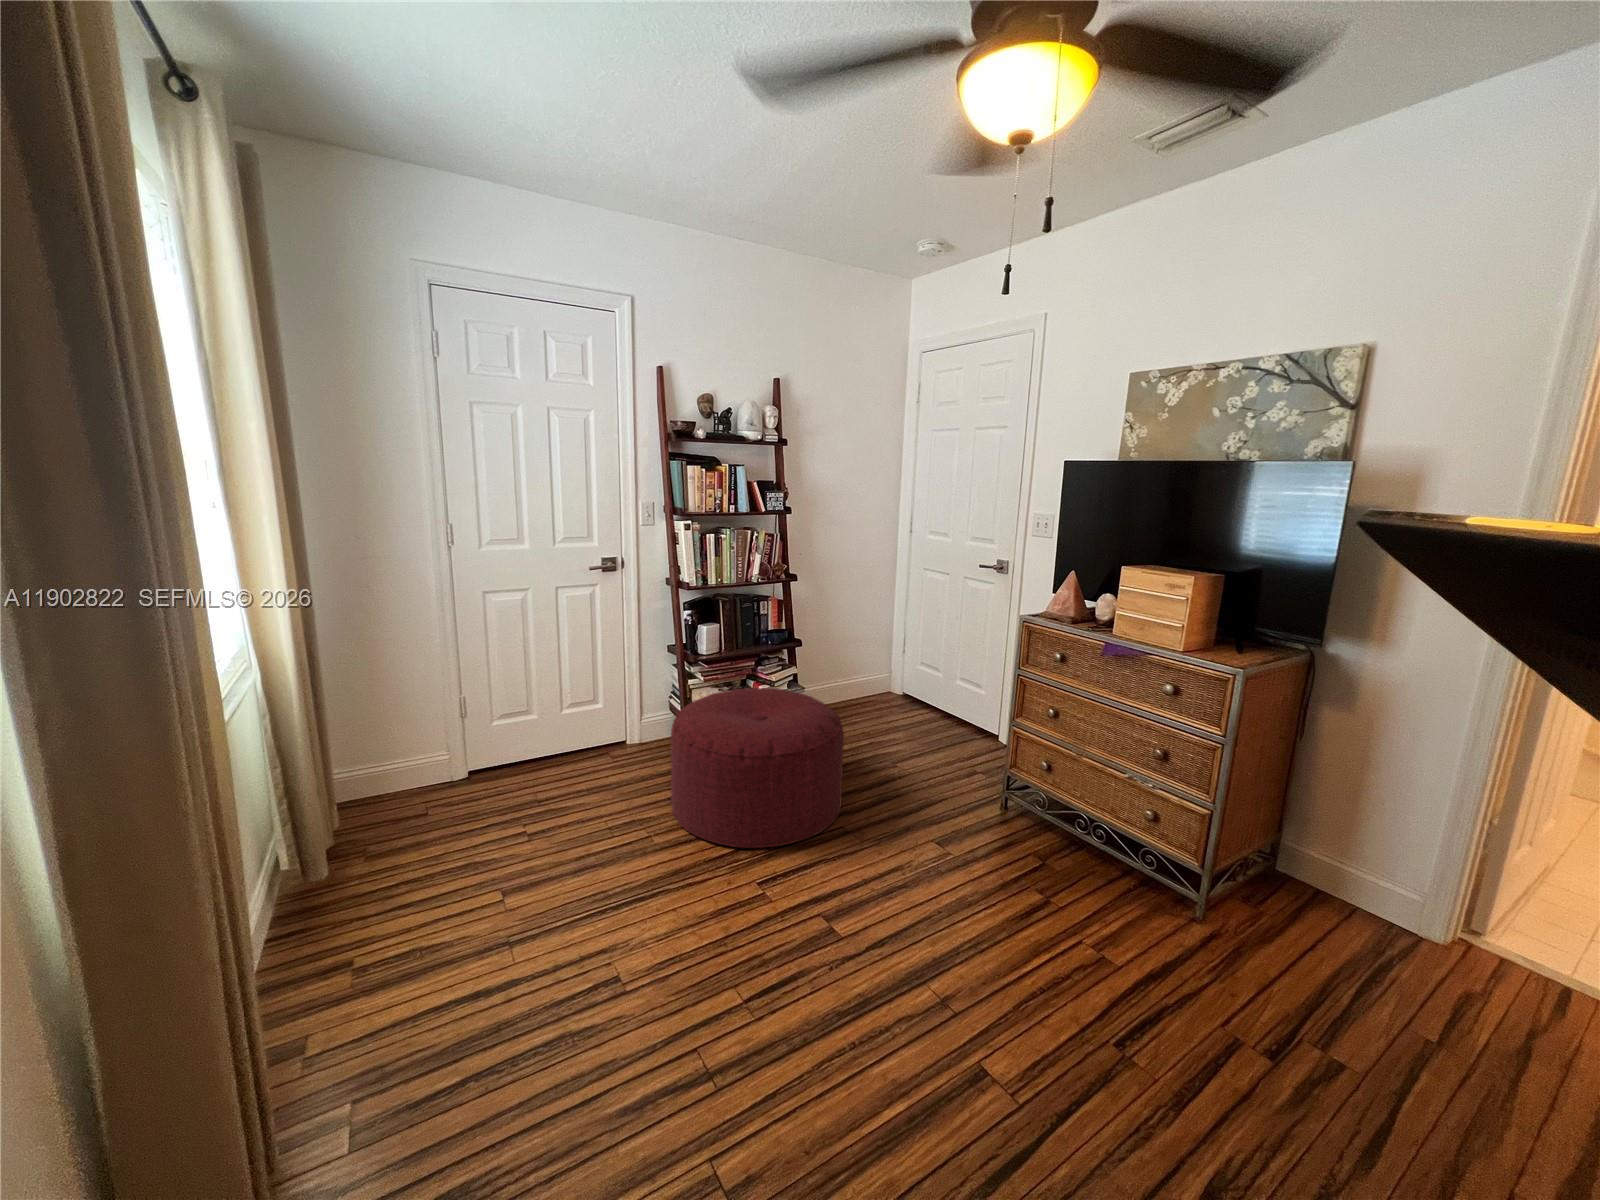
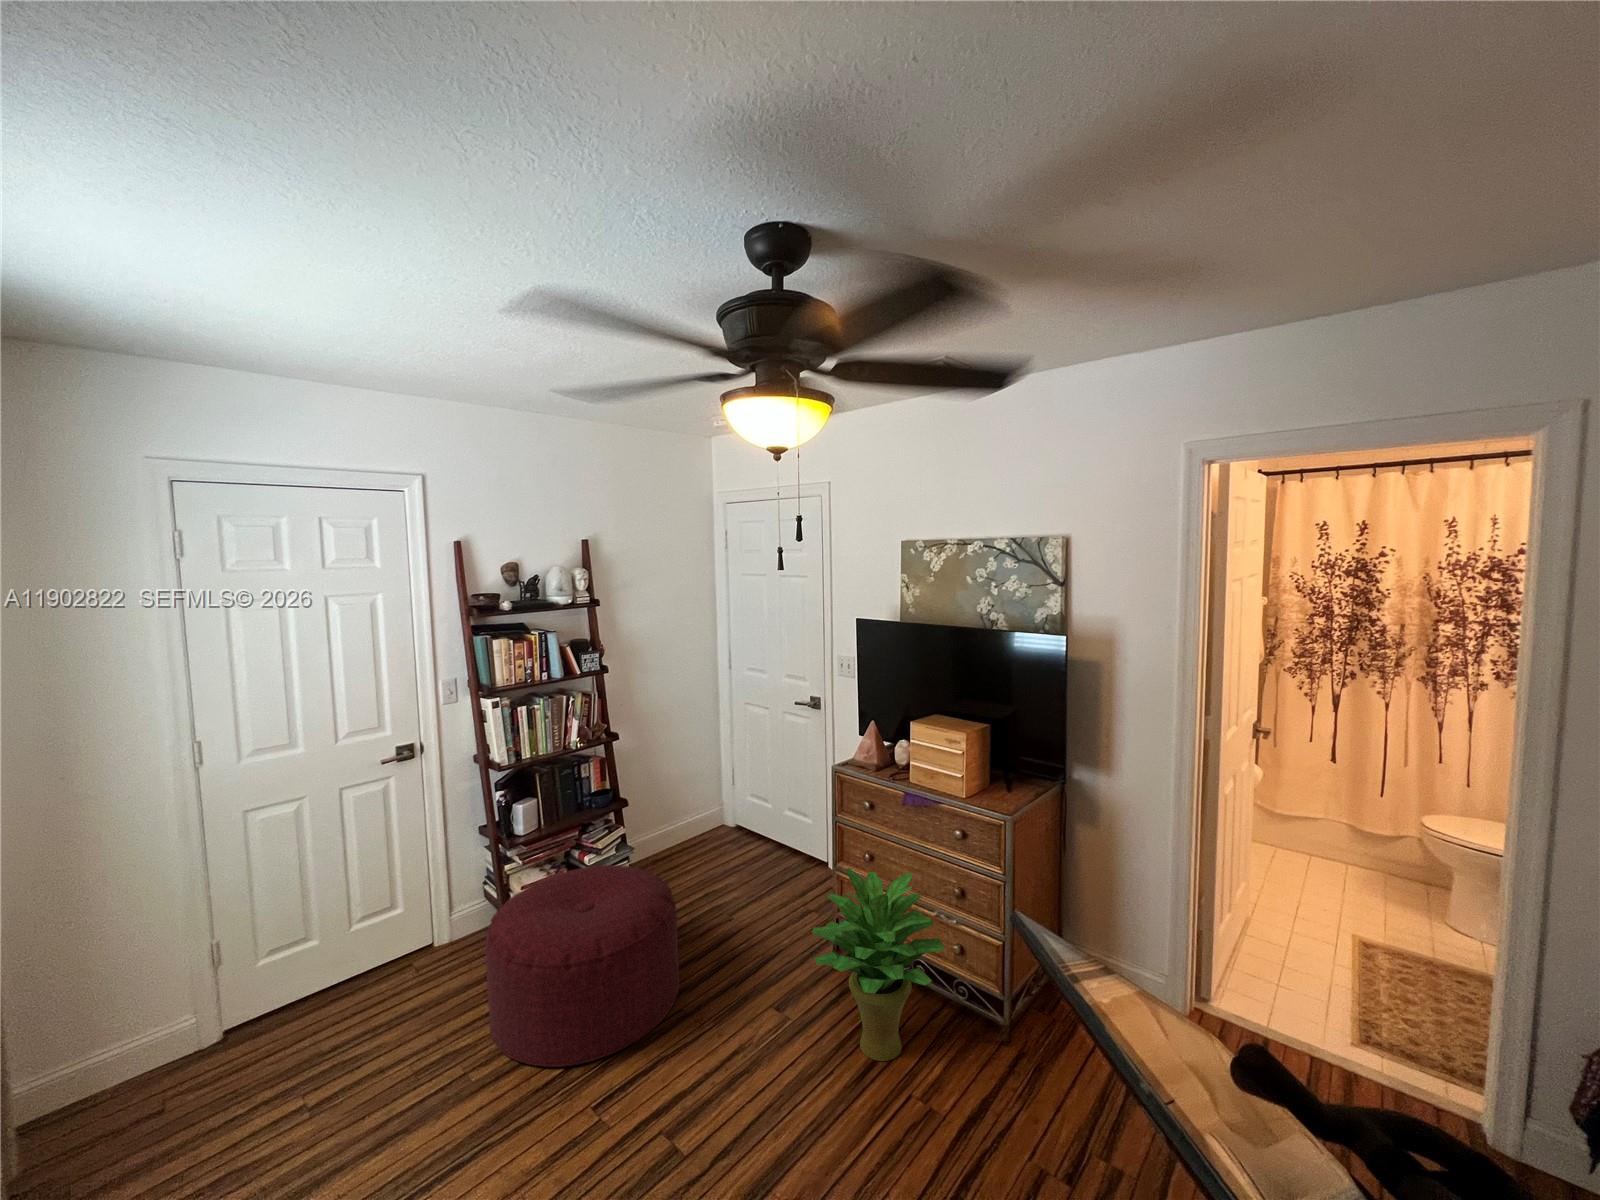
potted plant: none [986,709,1139,908] -> present [812,868,944,1061]

